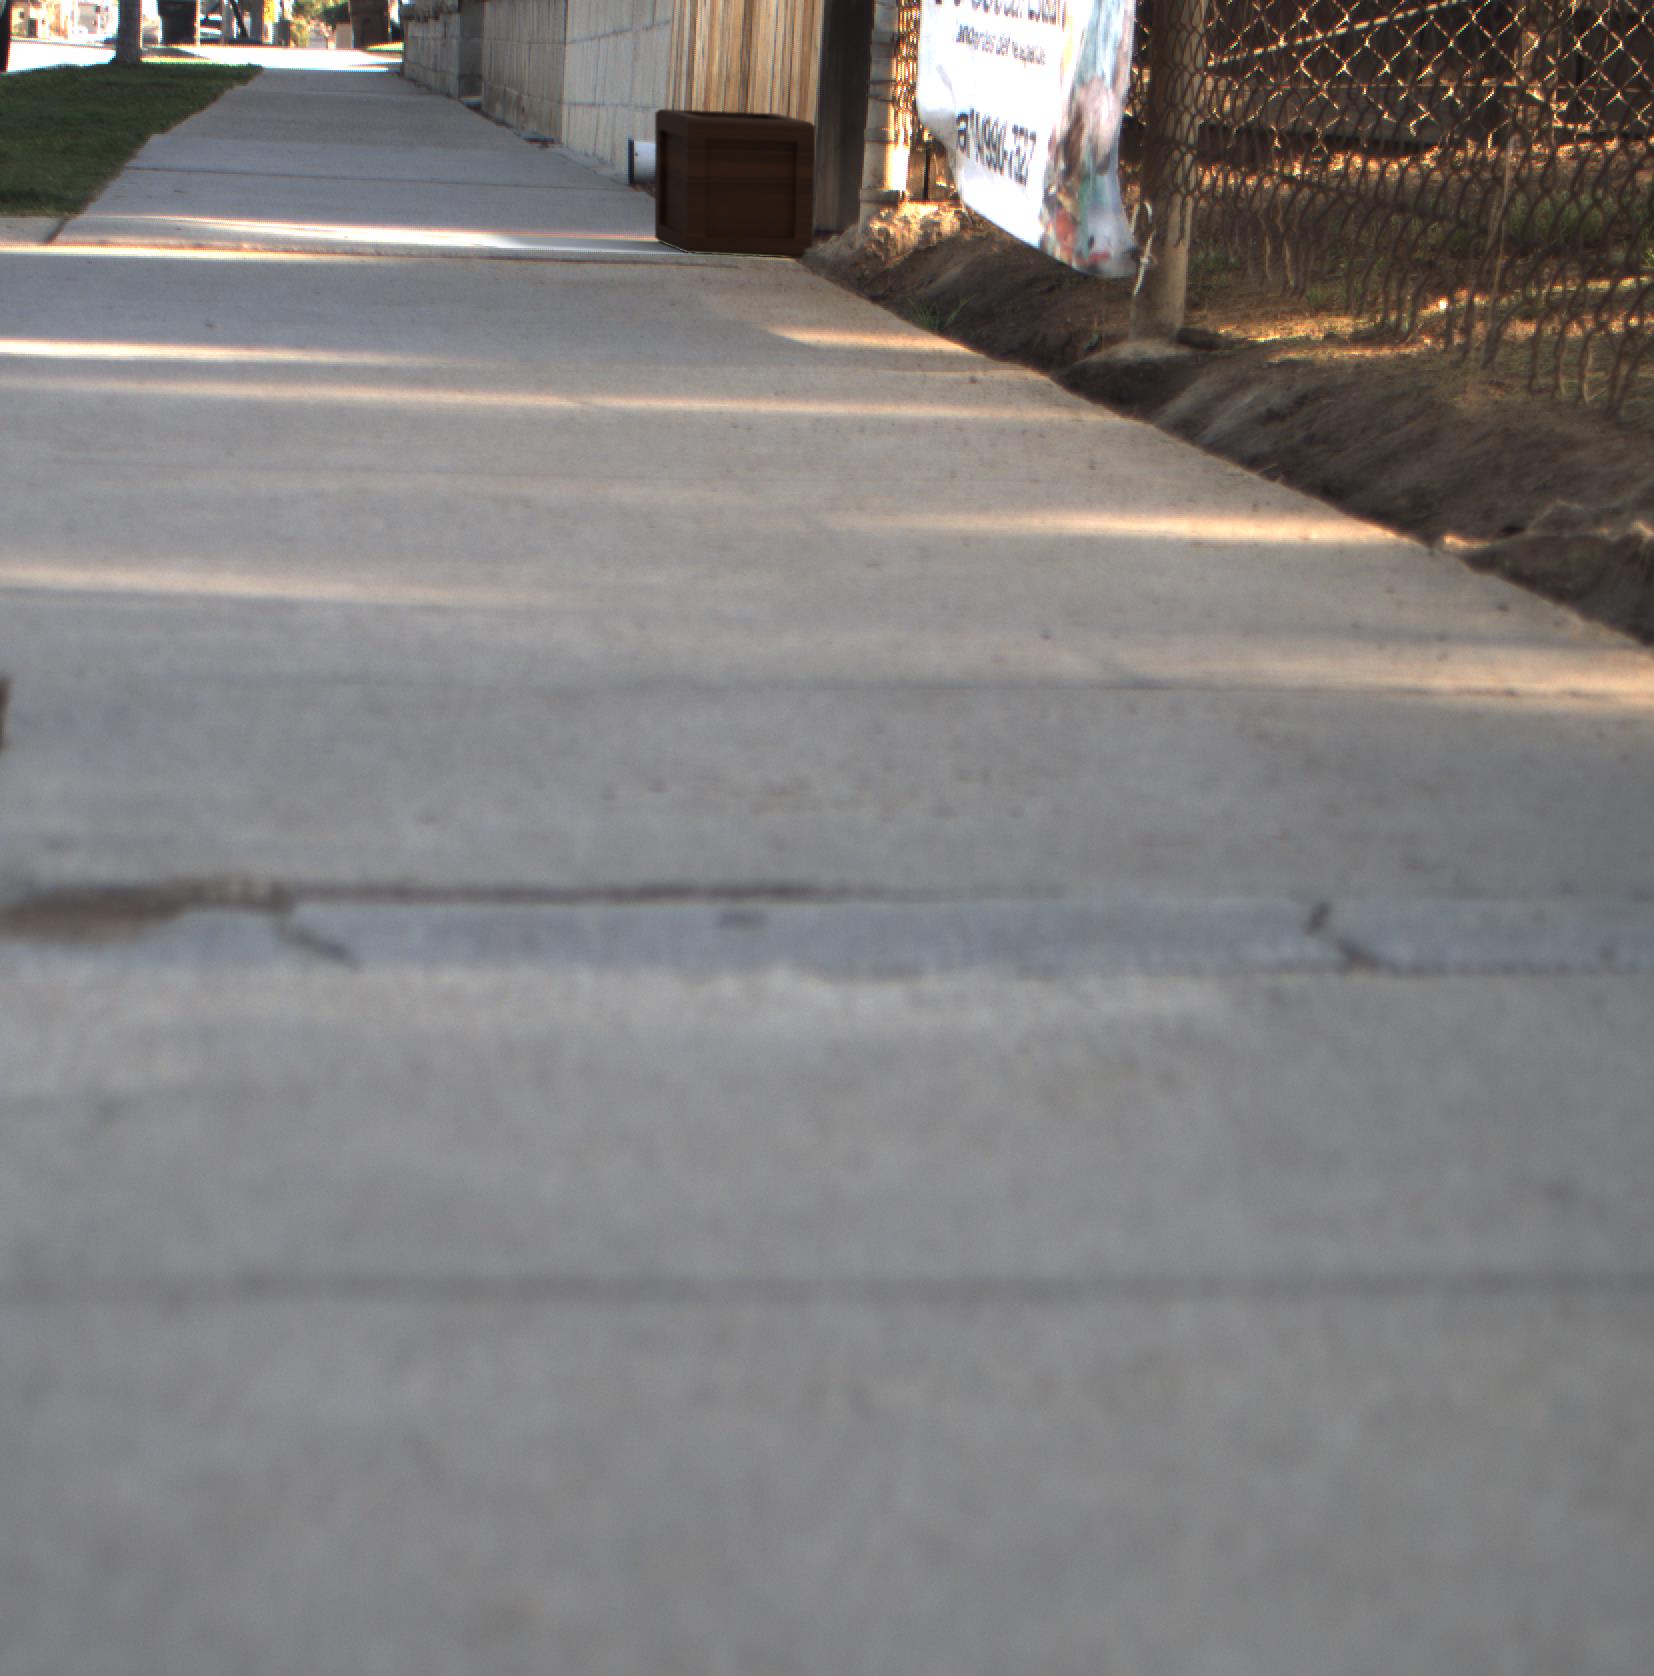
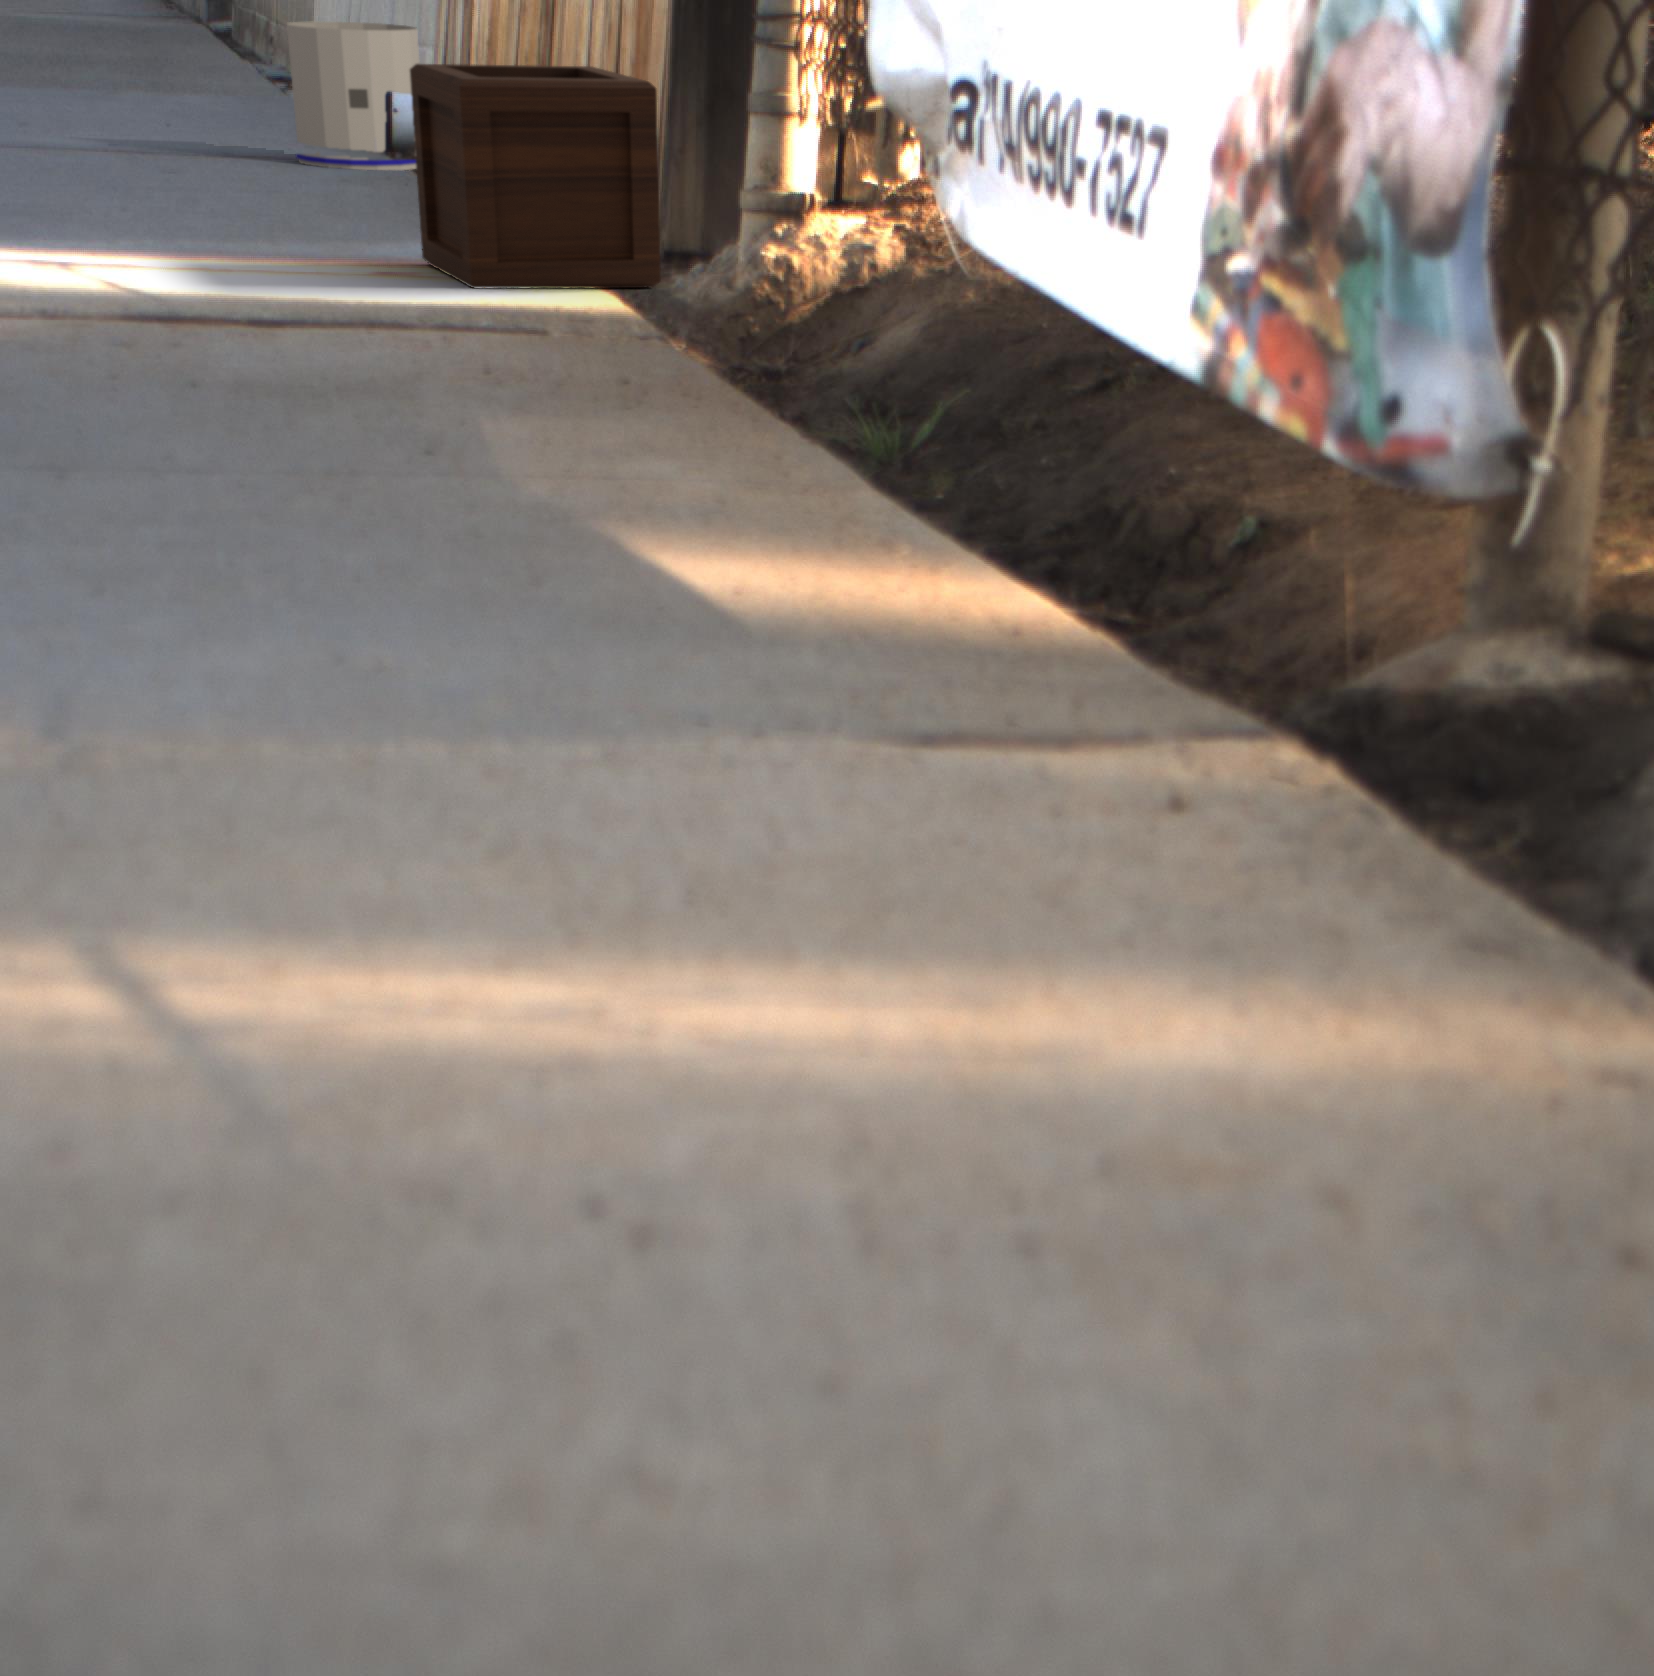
trash can: none [558,84,658,196] -> present [287,21,420,170]

